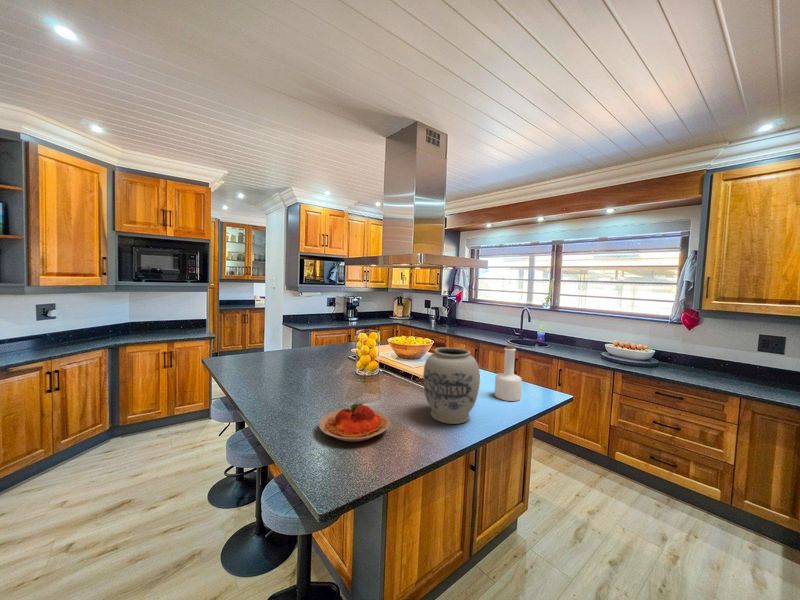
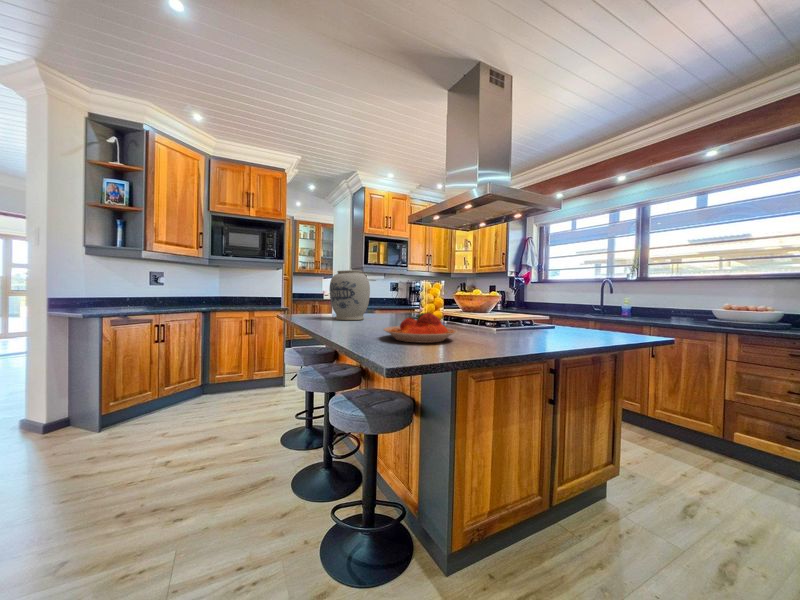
bottle: present [495,345,522,401] -> none [575,274,609,335]
vase: present [423,348,480,424] -> present [330,270,370,320]

